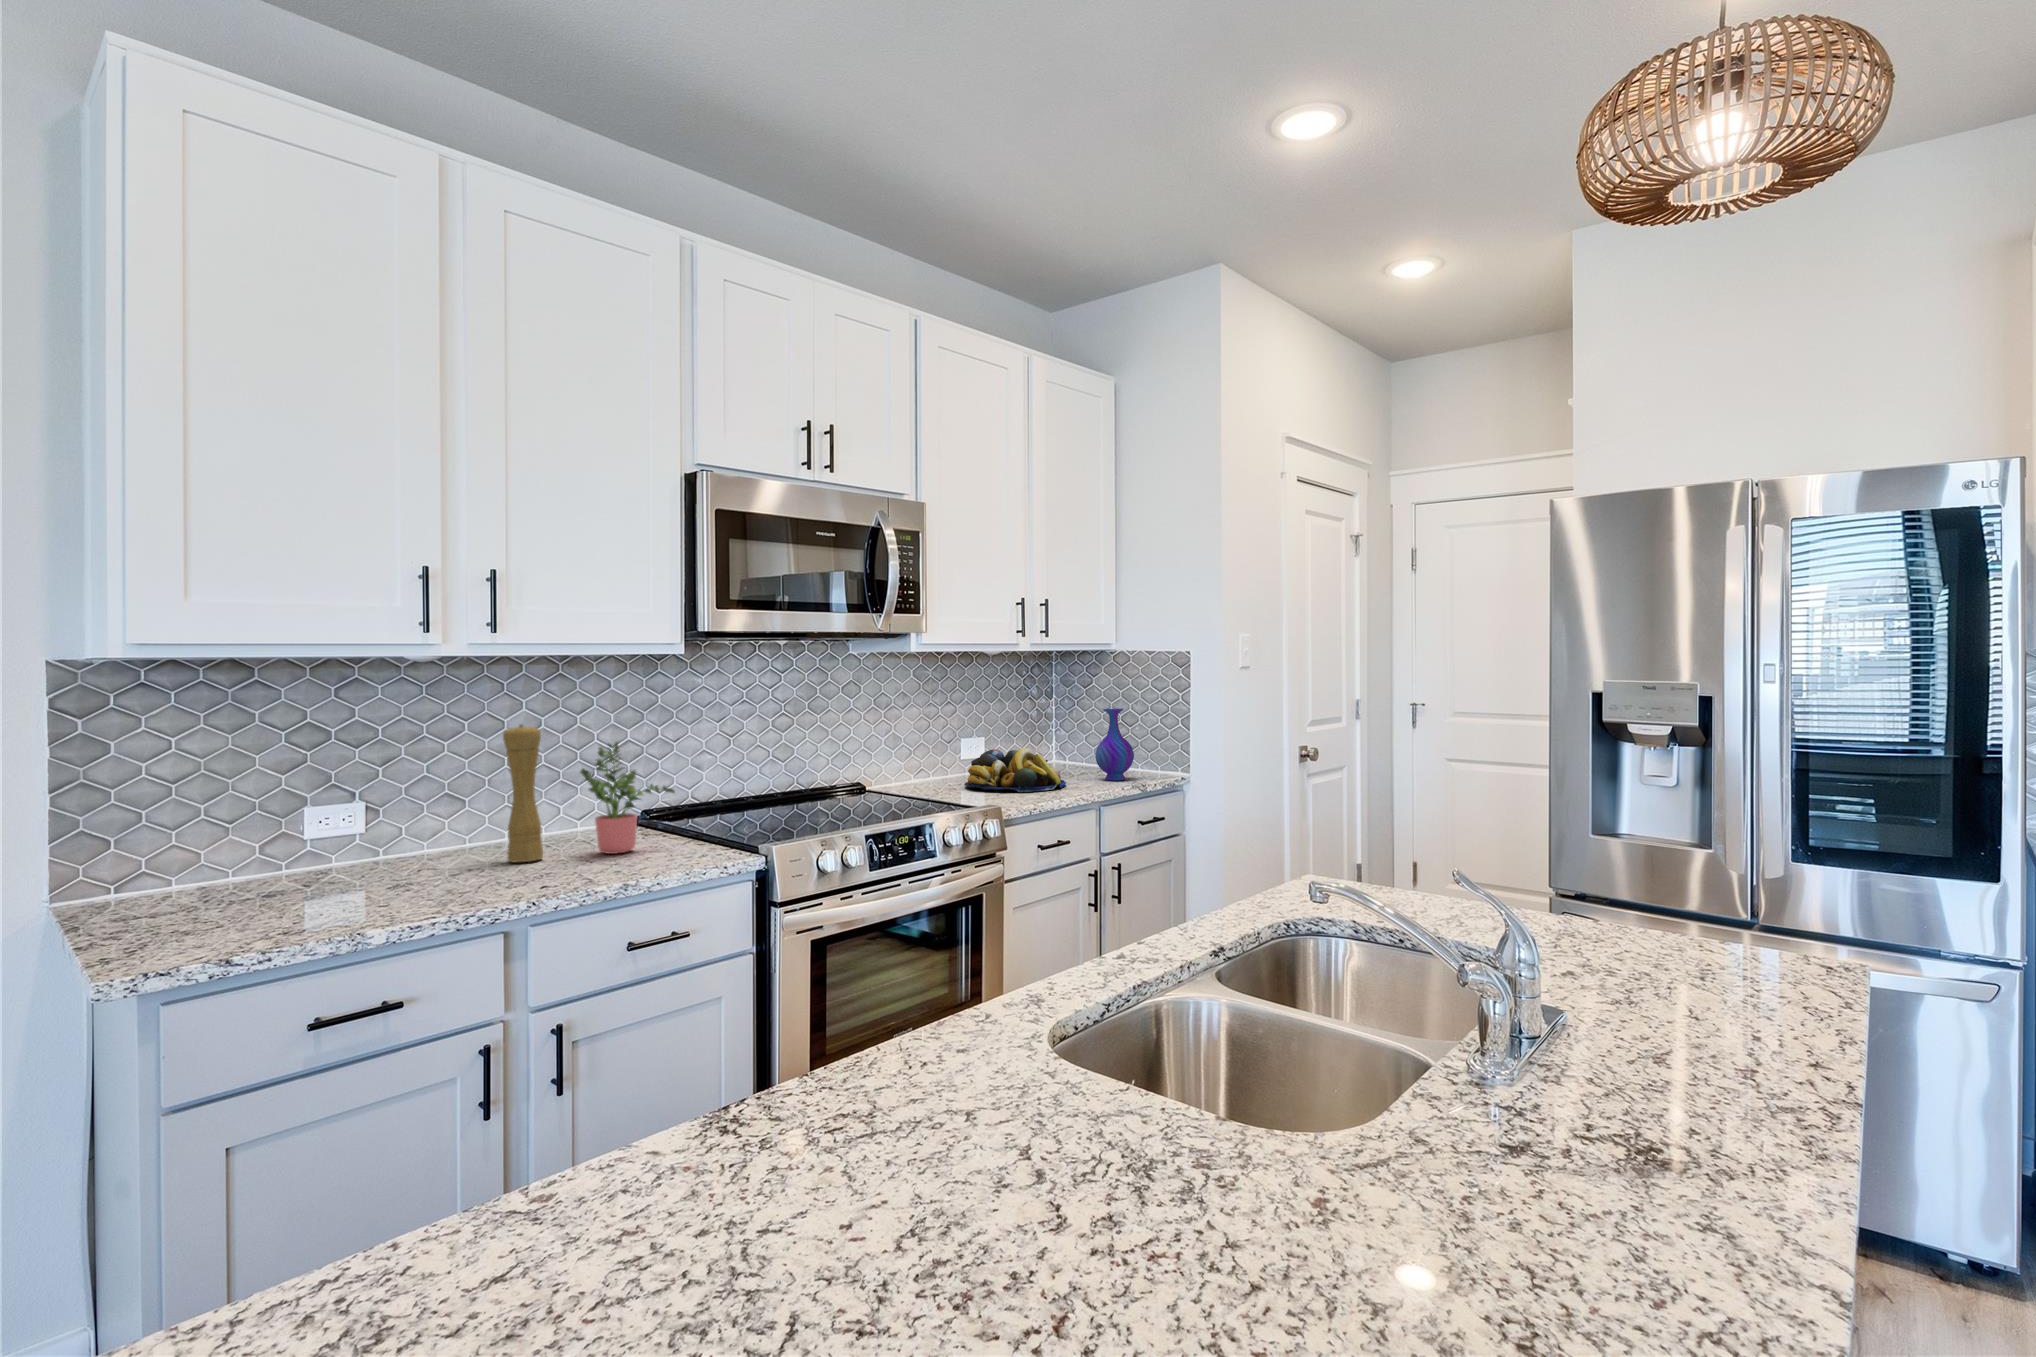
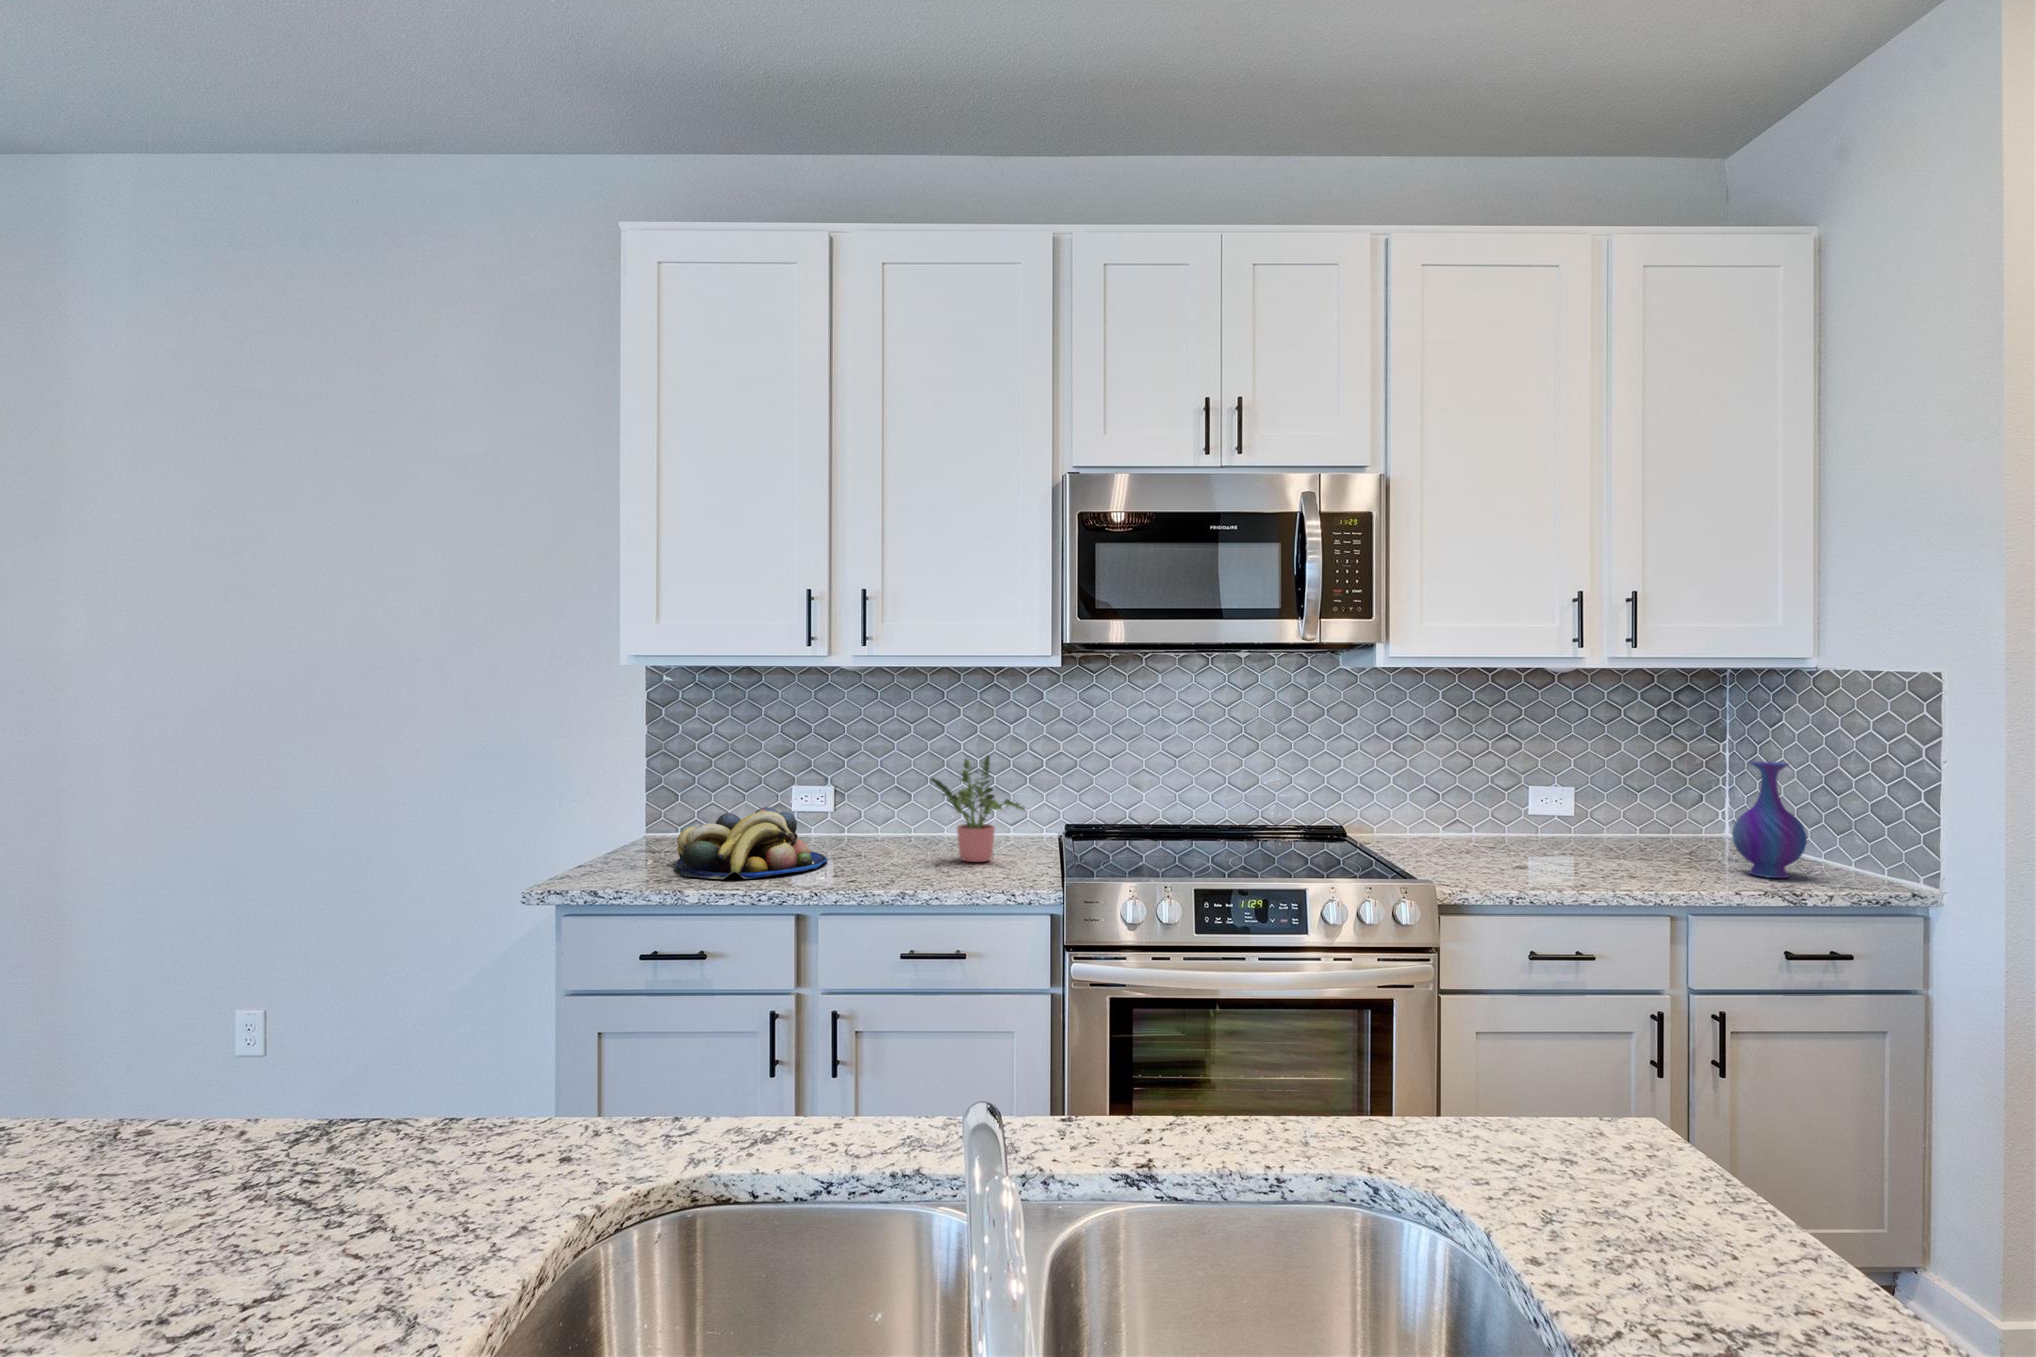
pepper mill: present [503,725,543,862] -> none [891,733,923,856]
fruit bowl: present [964,748,1066,792] -> present [675,807,828,879]

